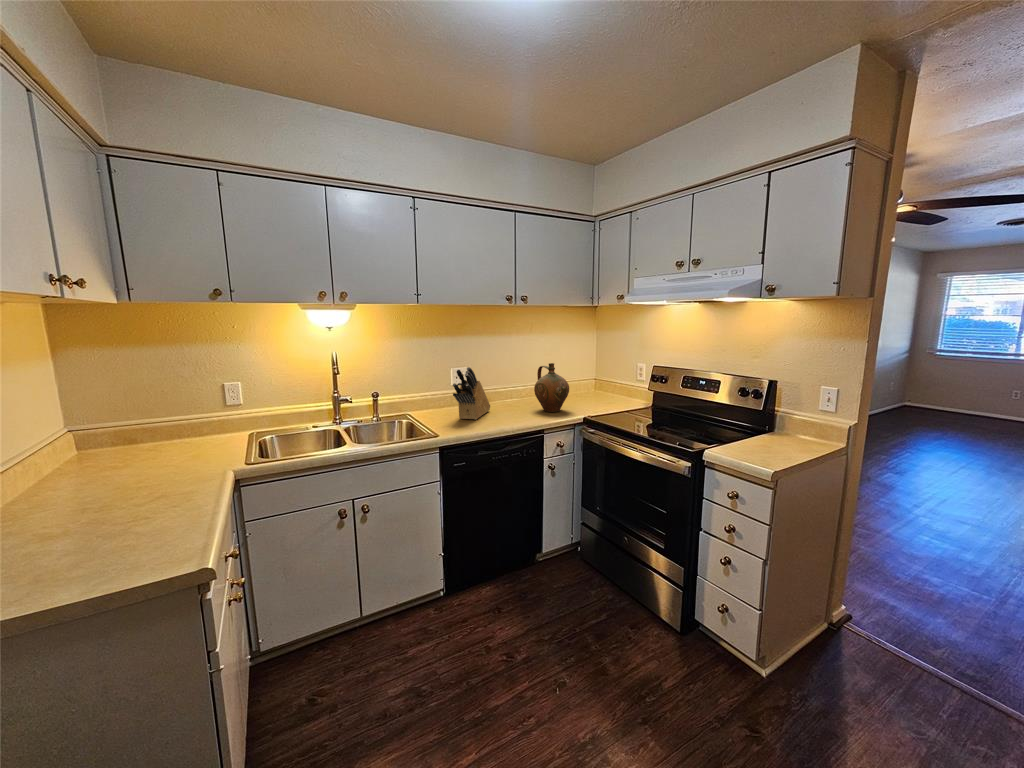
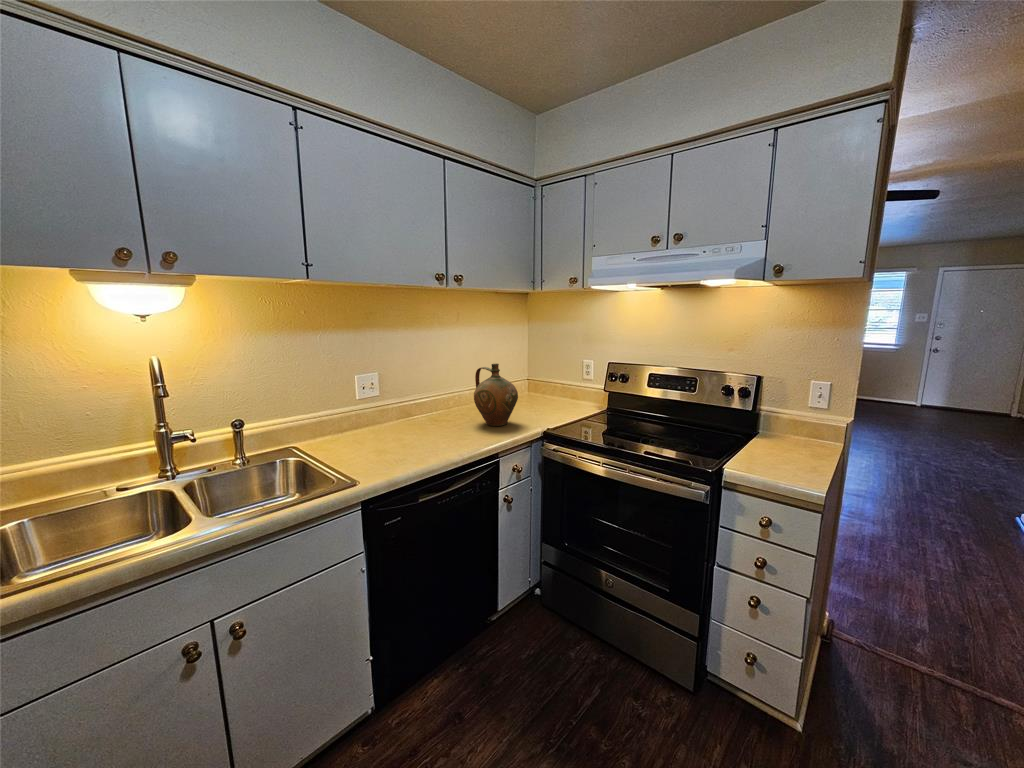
knife block: present [453,367,490,420] -> none [370,374,417,447]

